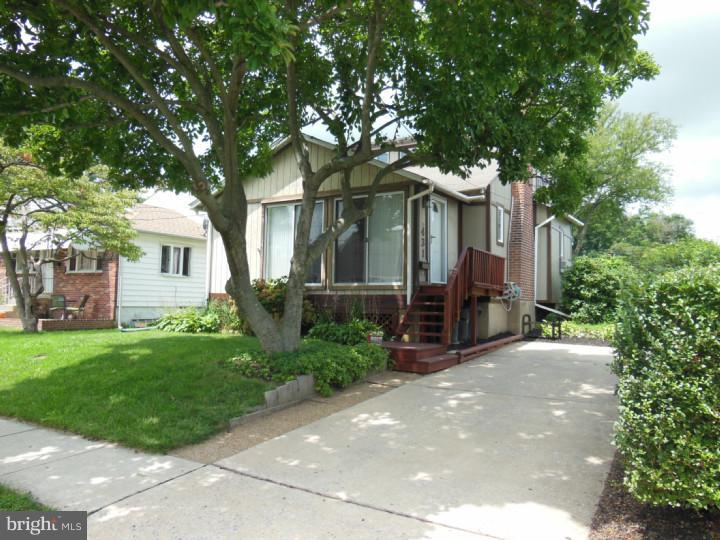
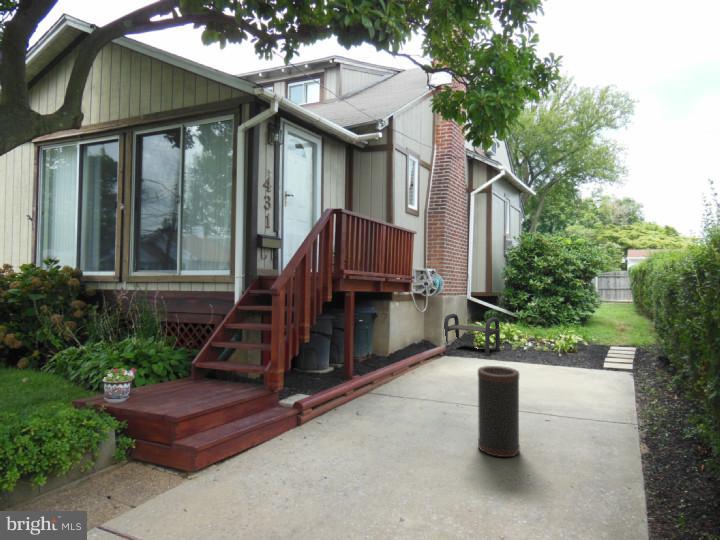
trash can: none [559,326,580,366] -> present [478,366,520,457]

